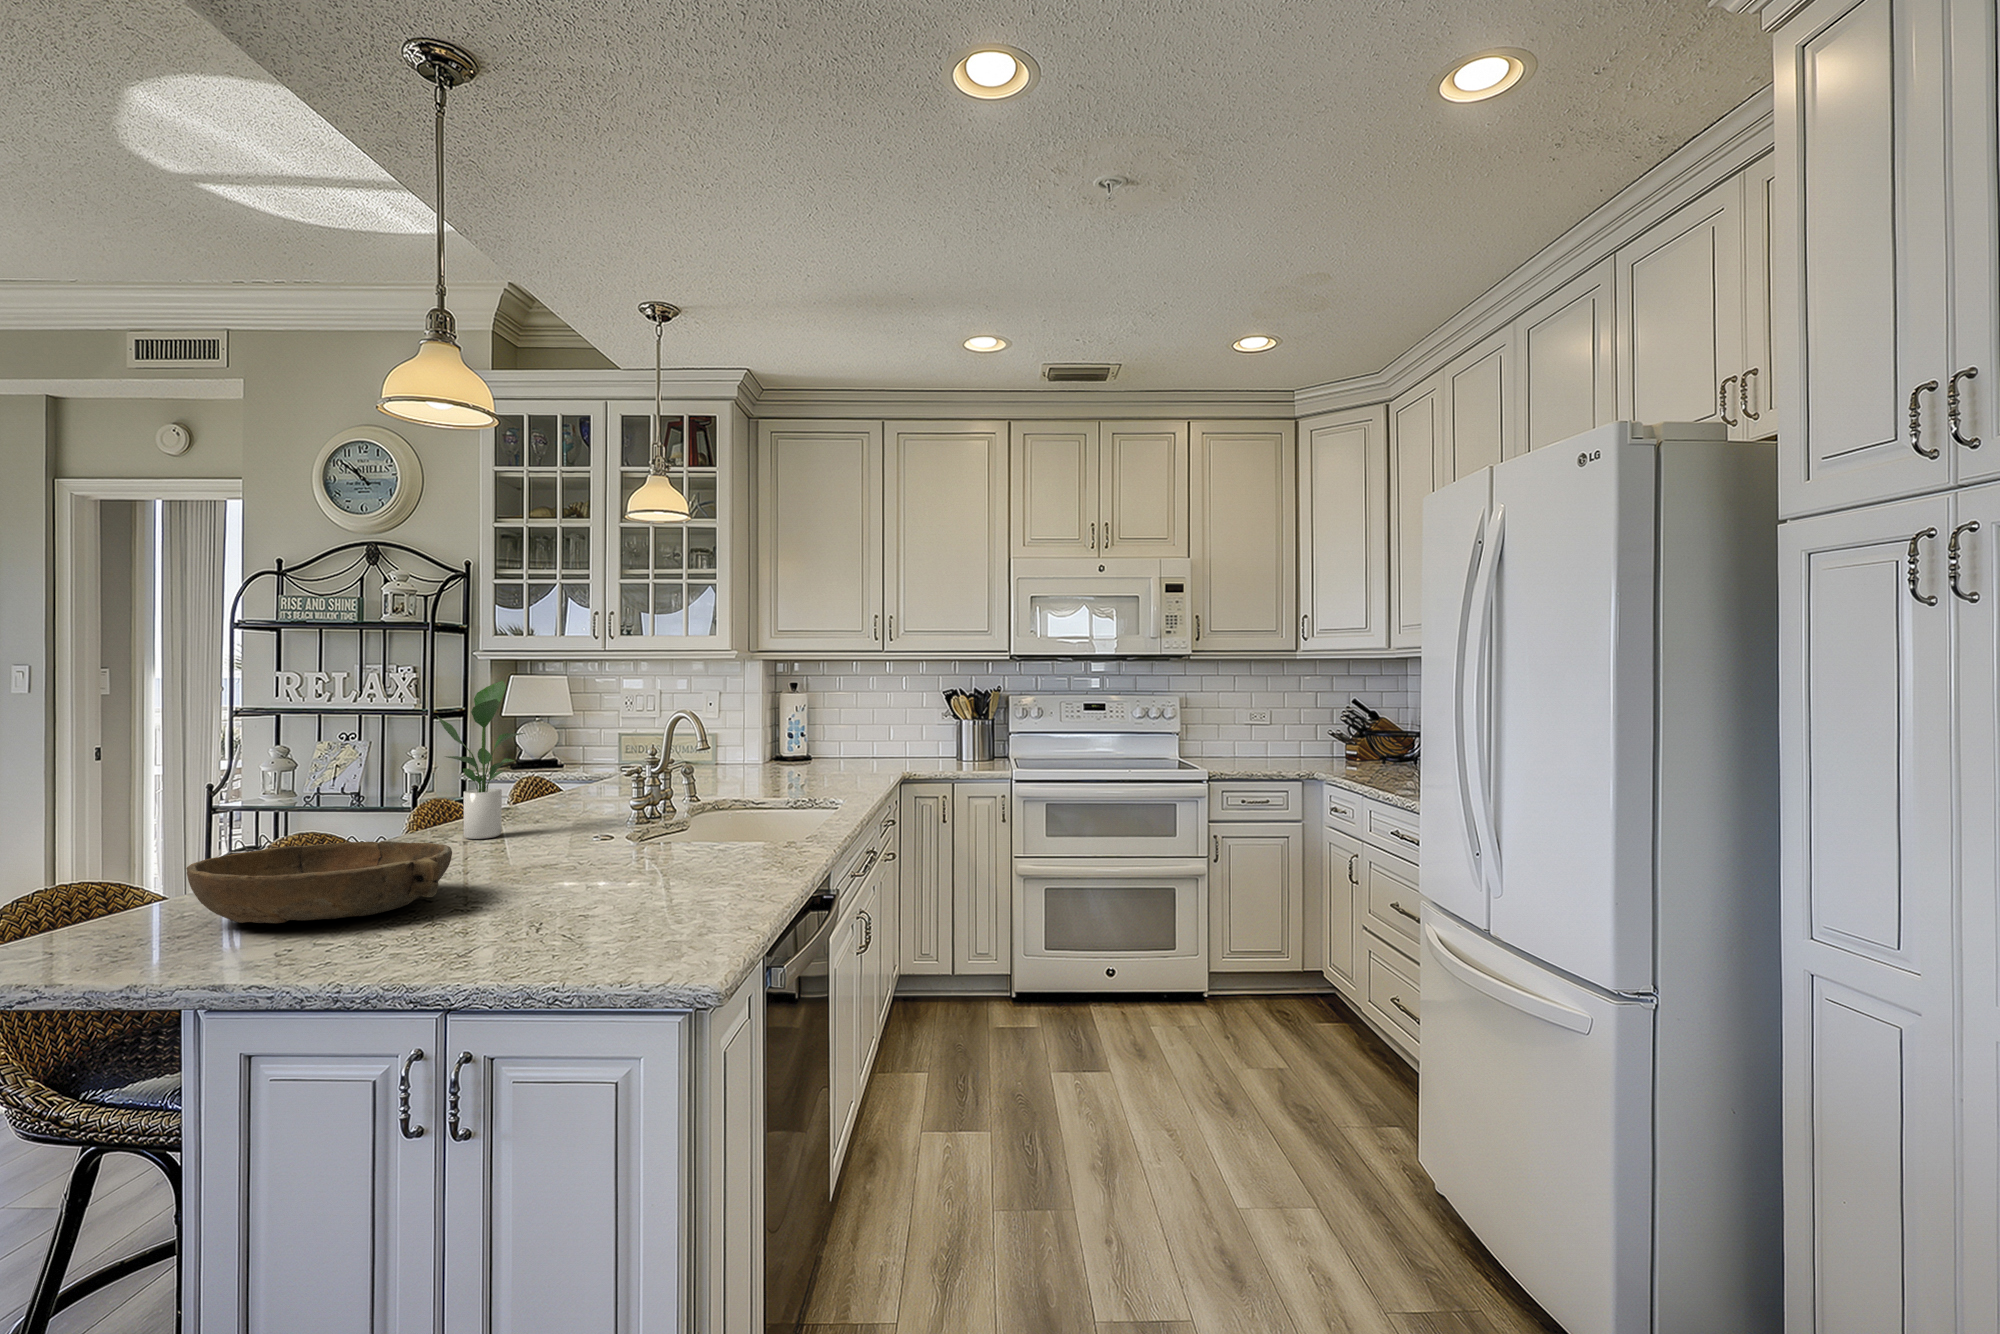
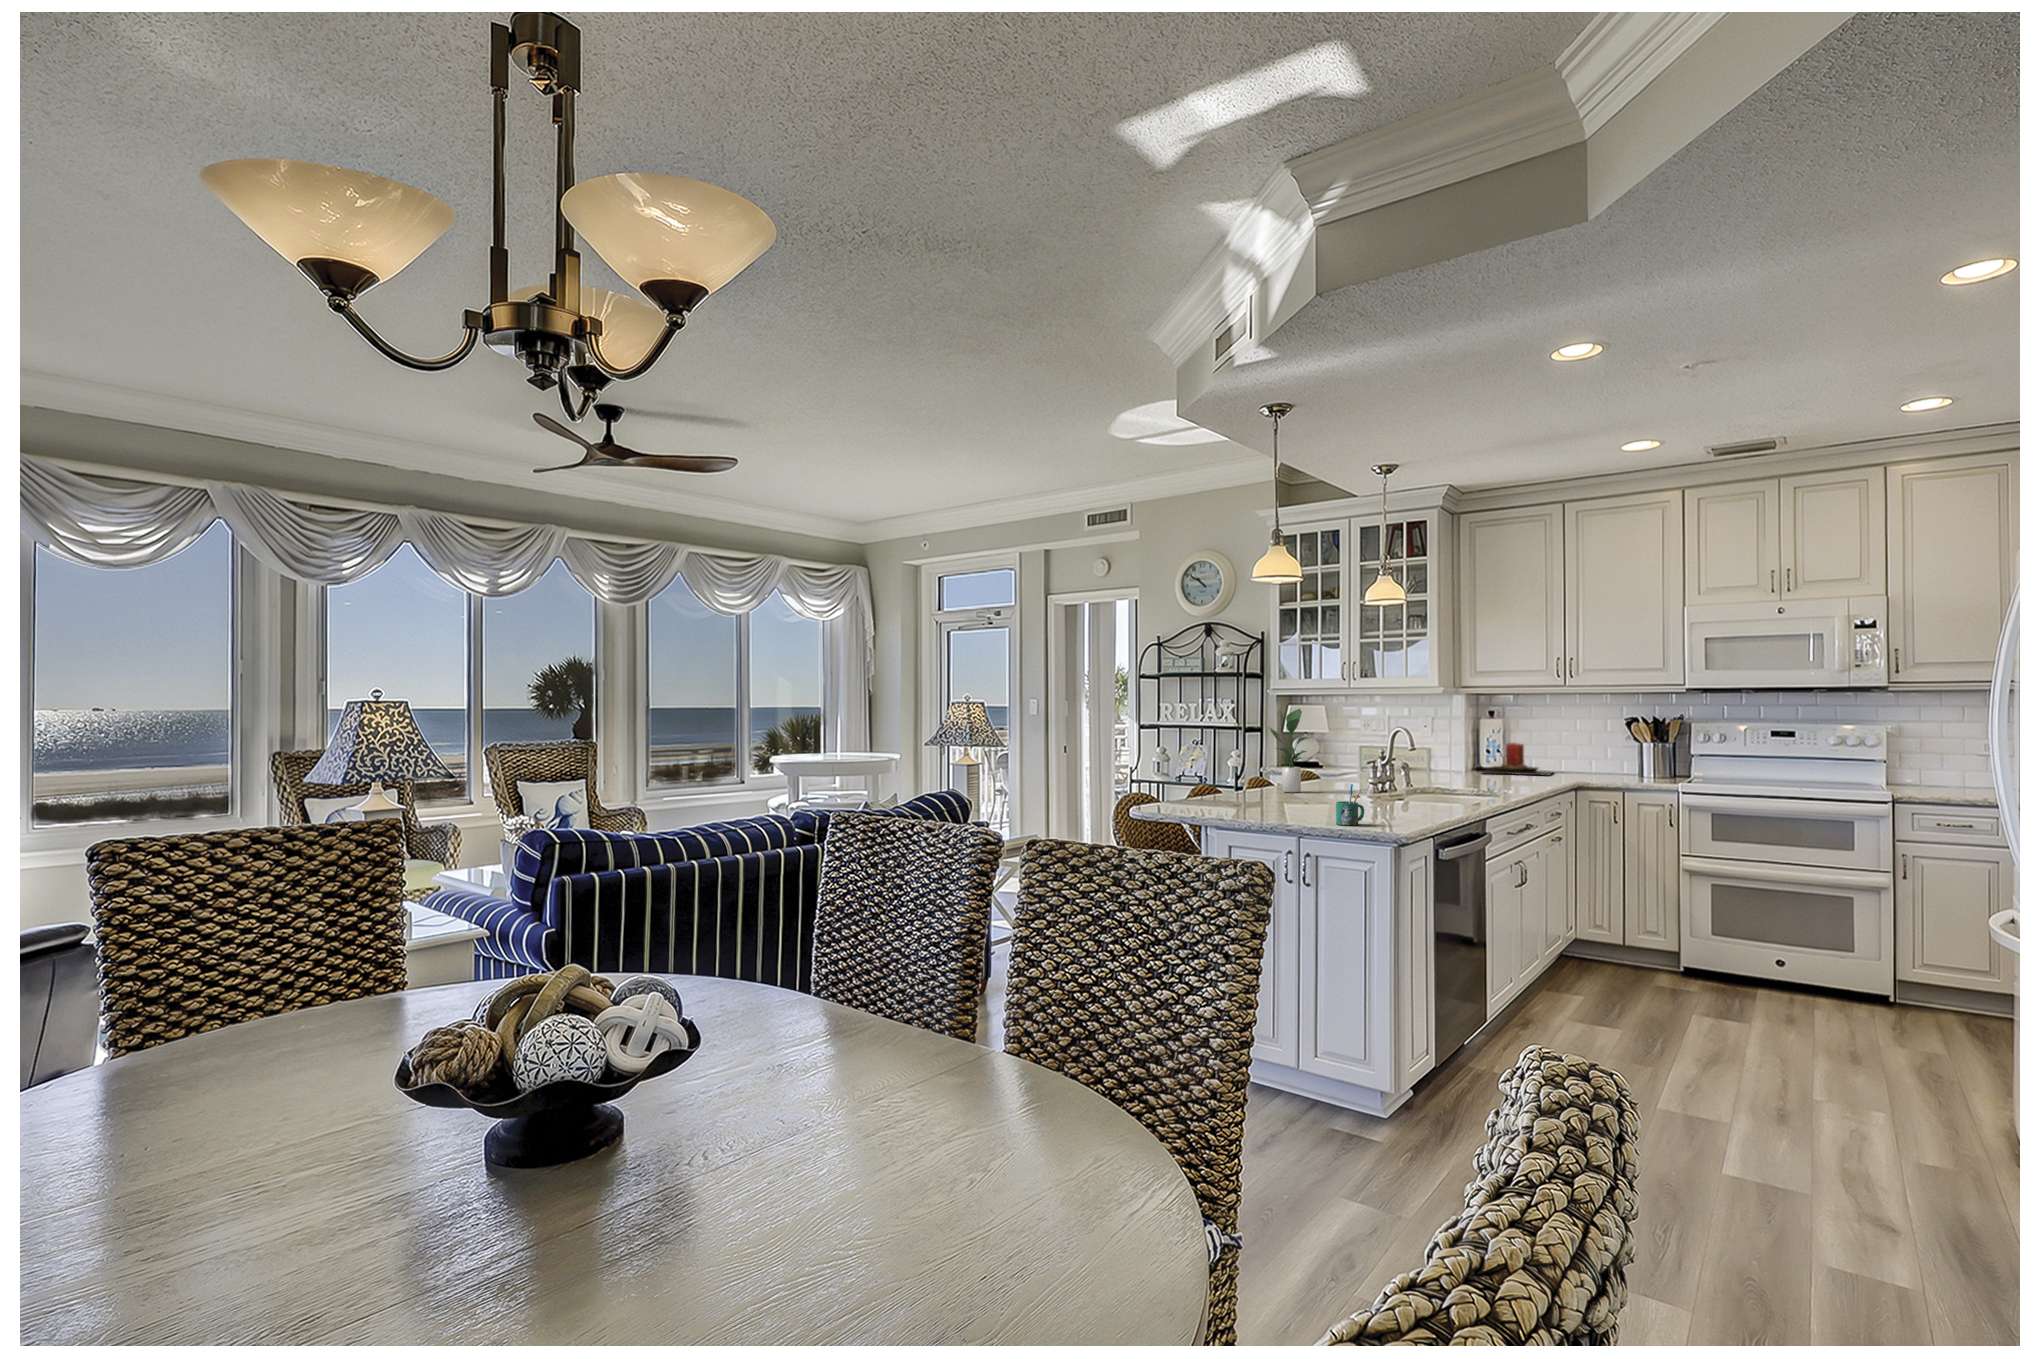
candle: none [782,723,863,765] -> present [1483,743,1552,776]
bowl: present [186,841,452,923] -> none [1196,780,1290,807]
mug: none [542,863,615,975] -> present [1336,784,1364,825]

